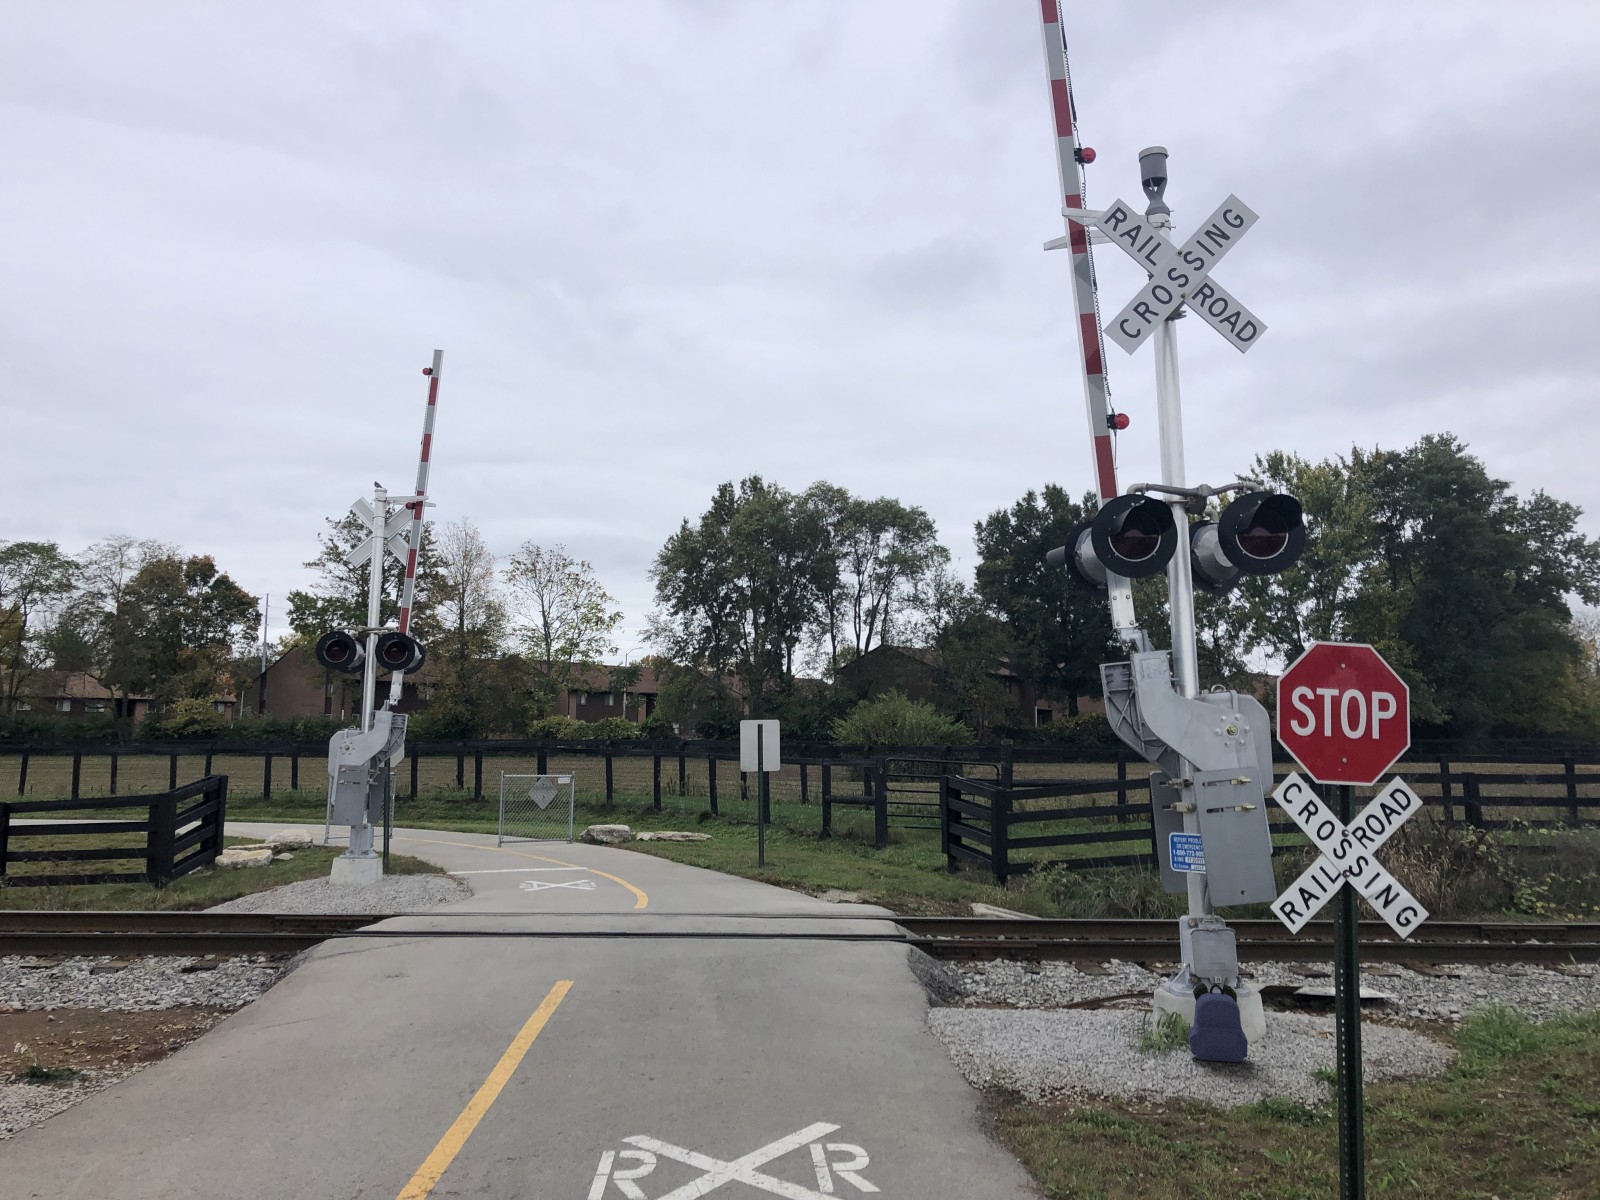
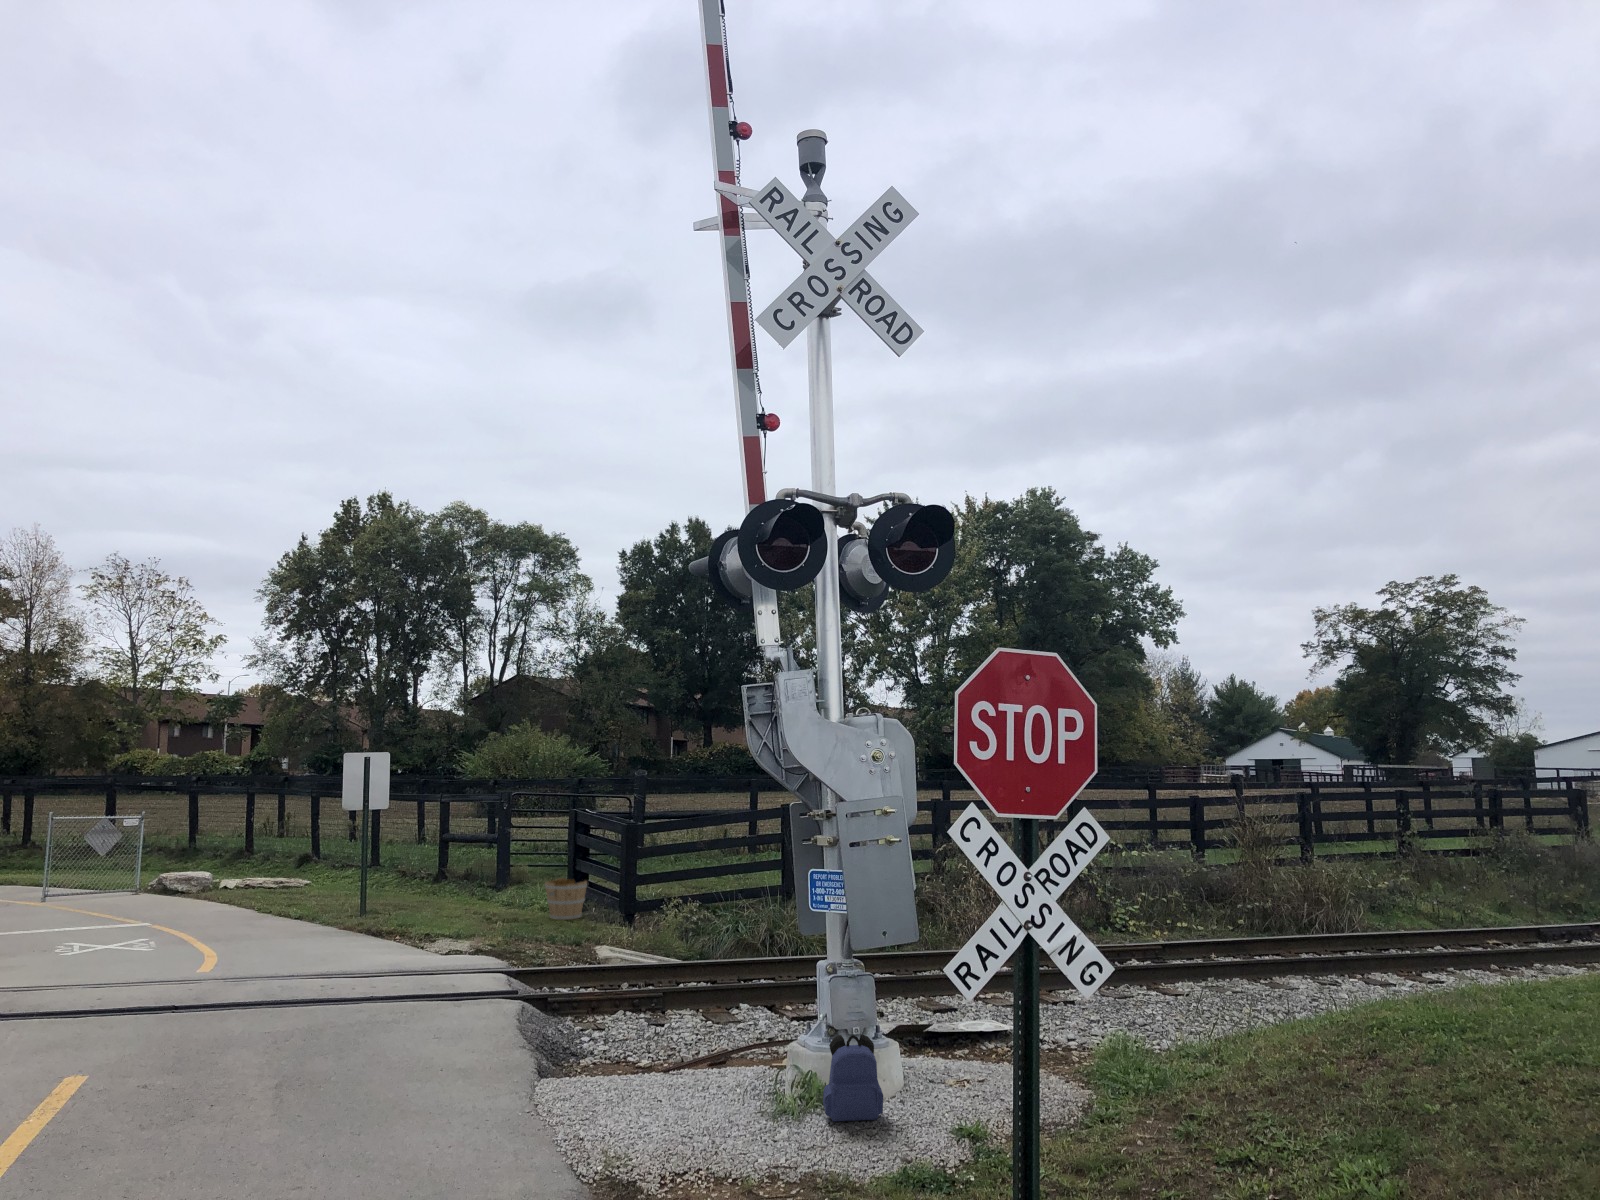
wooden bucket: none [922,838,961,876] -> present [545,878,587,920]

